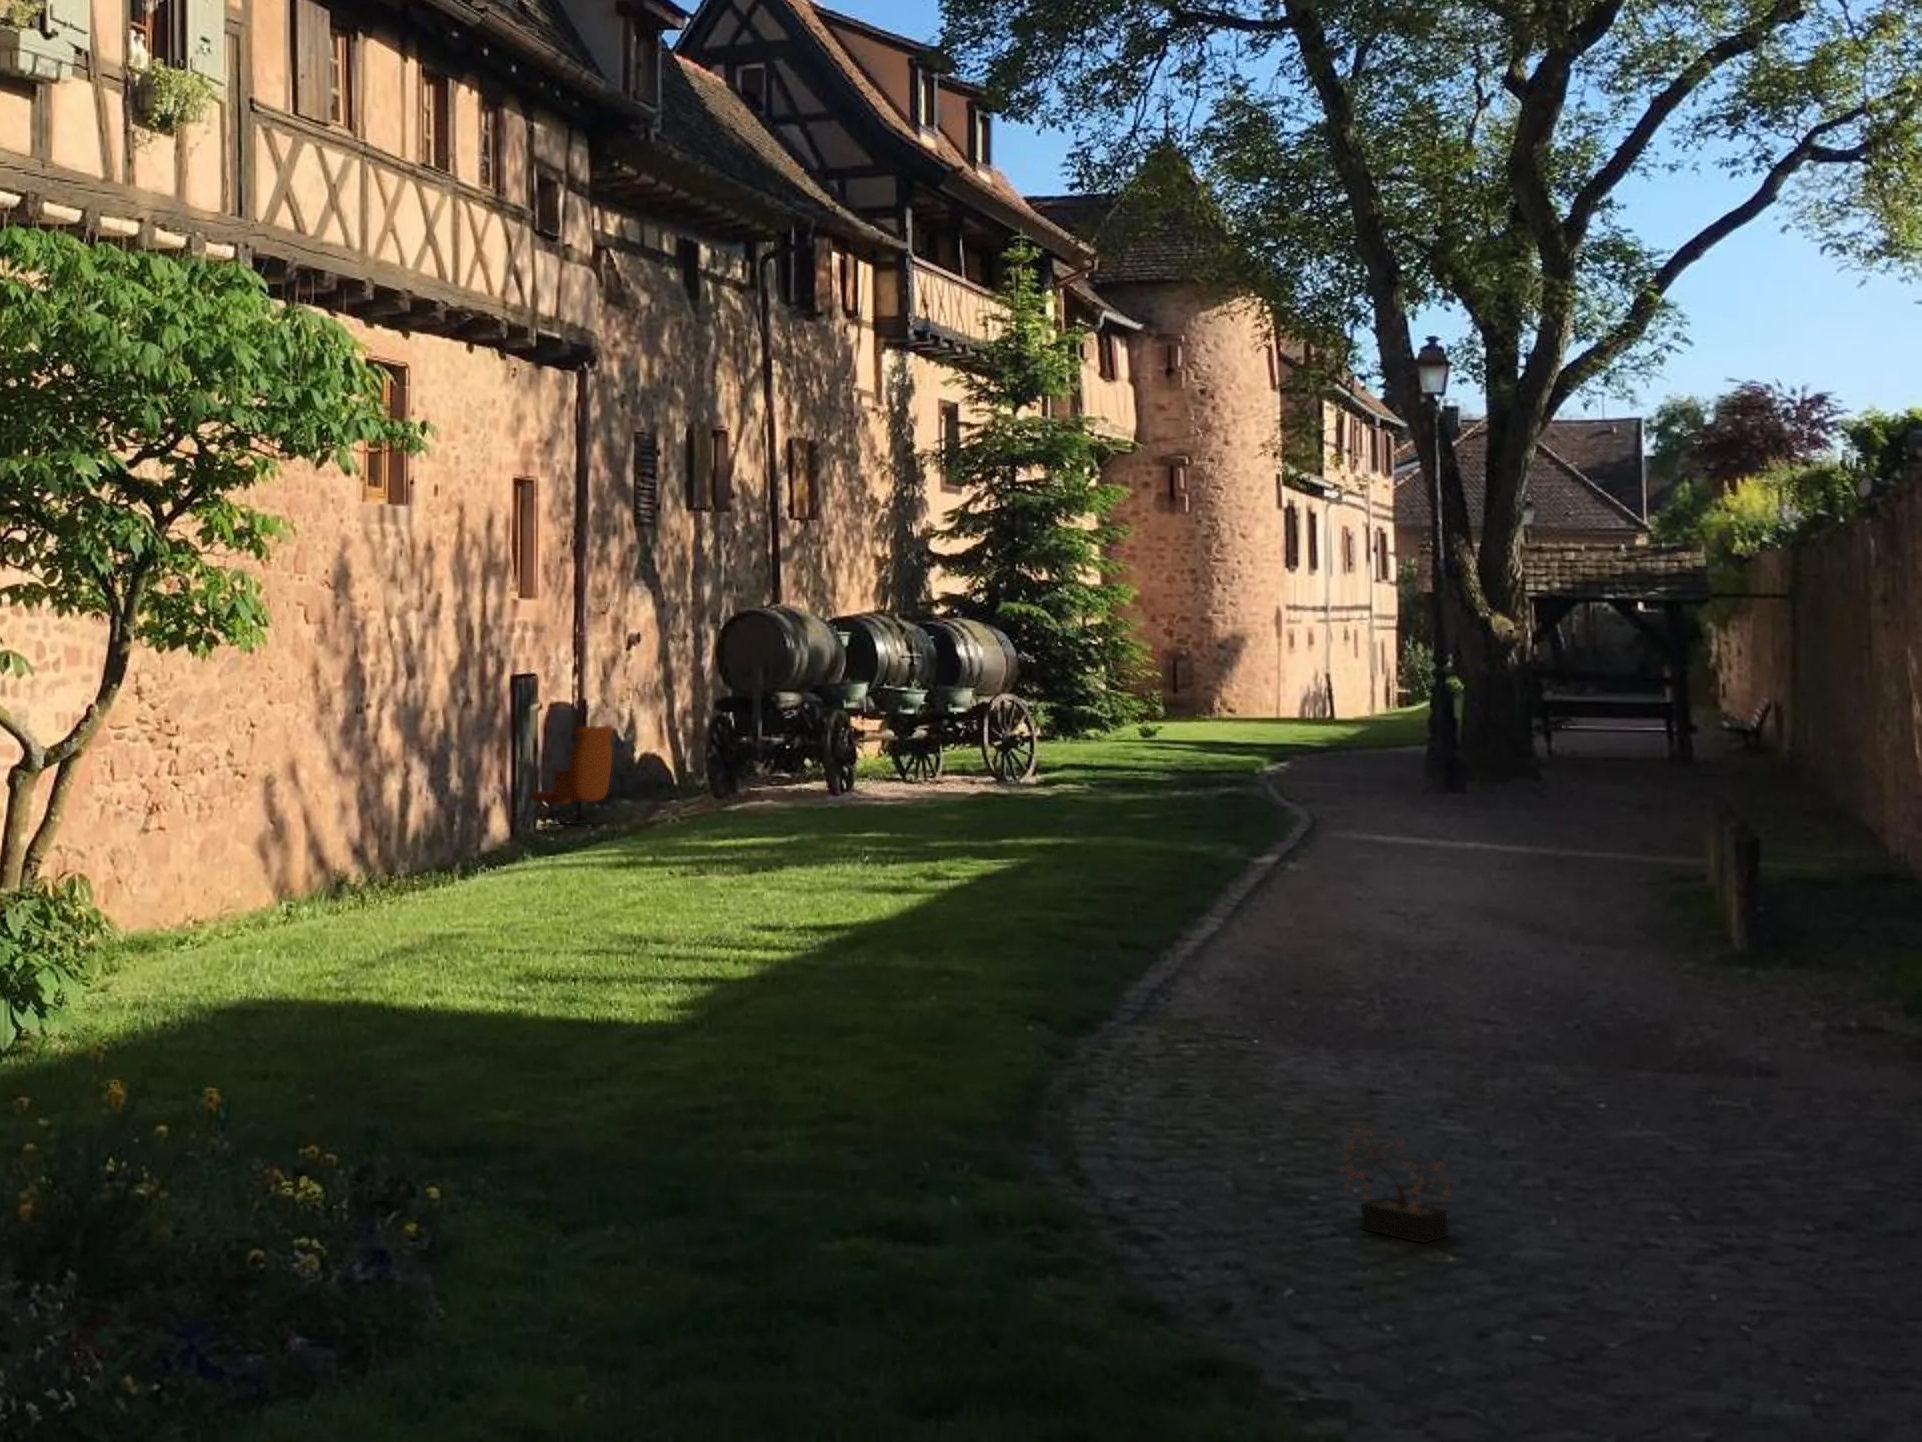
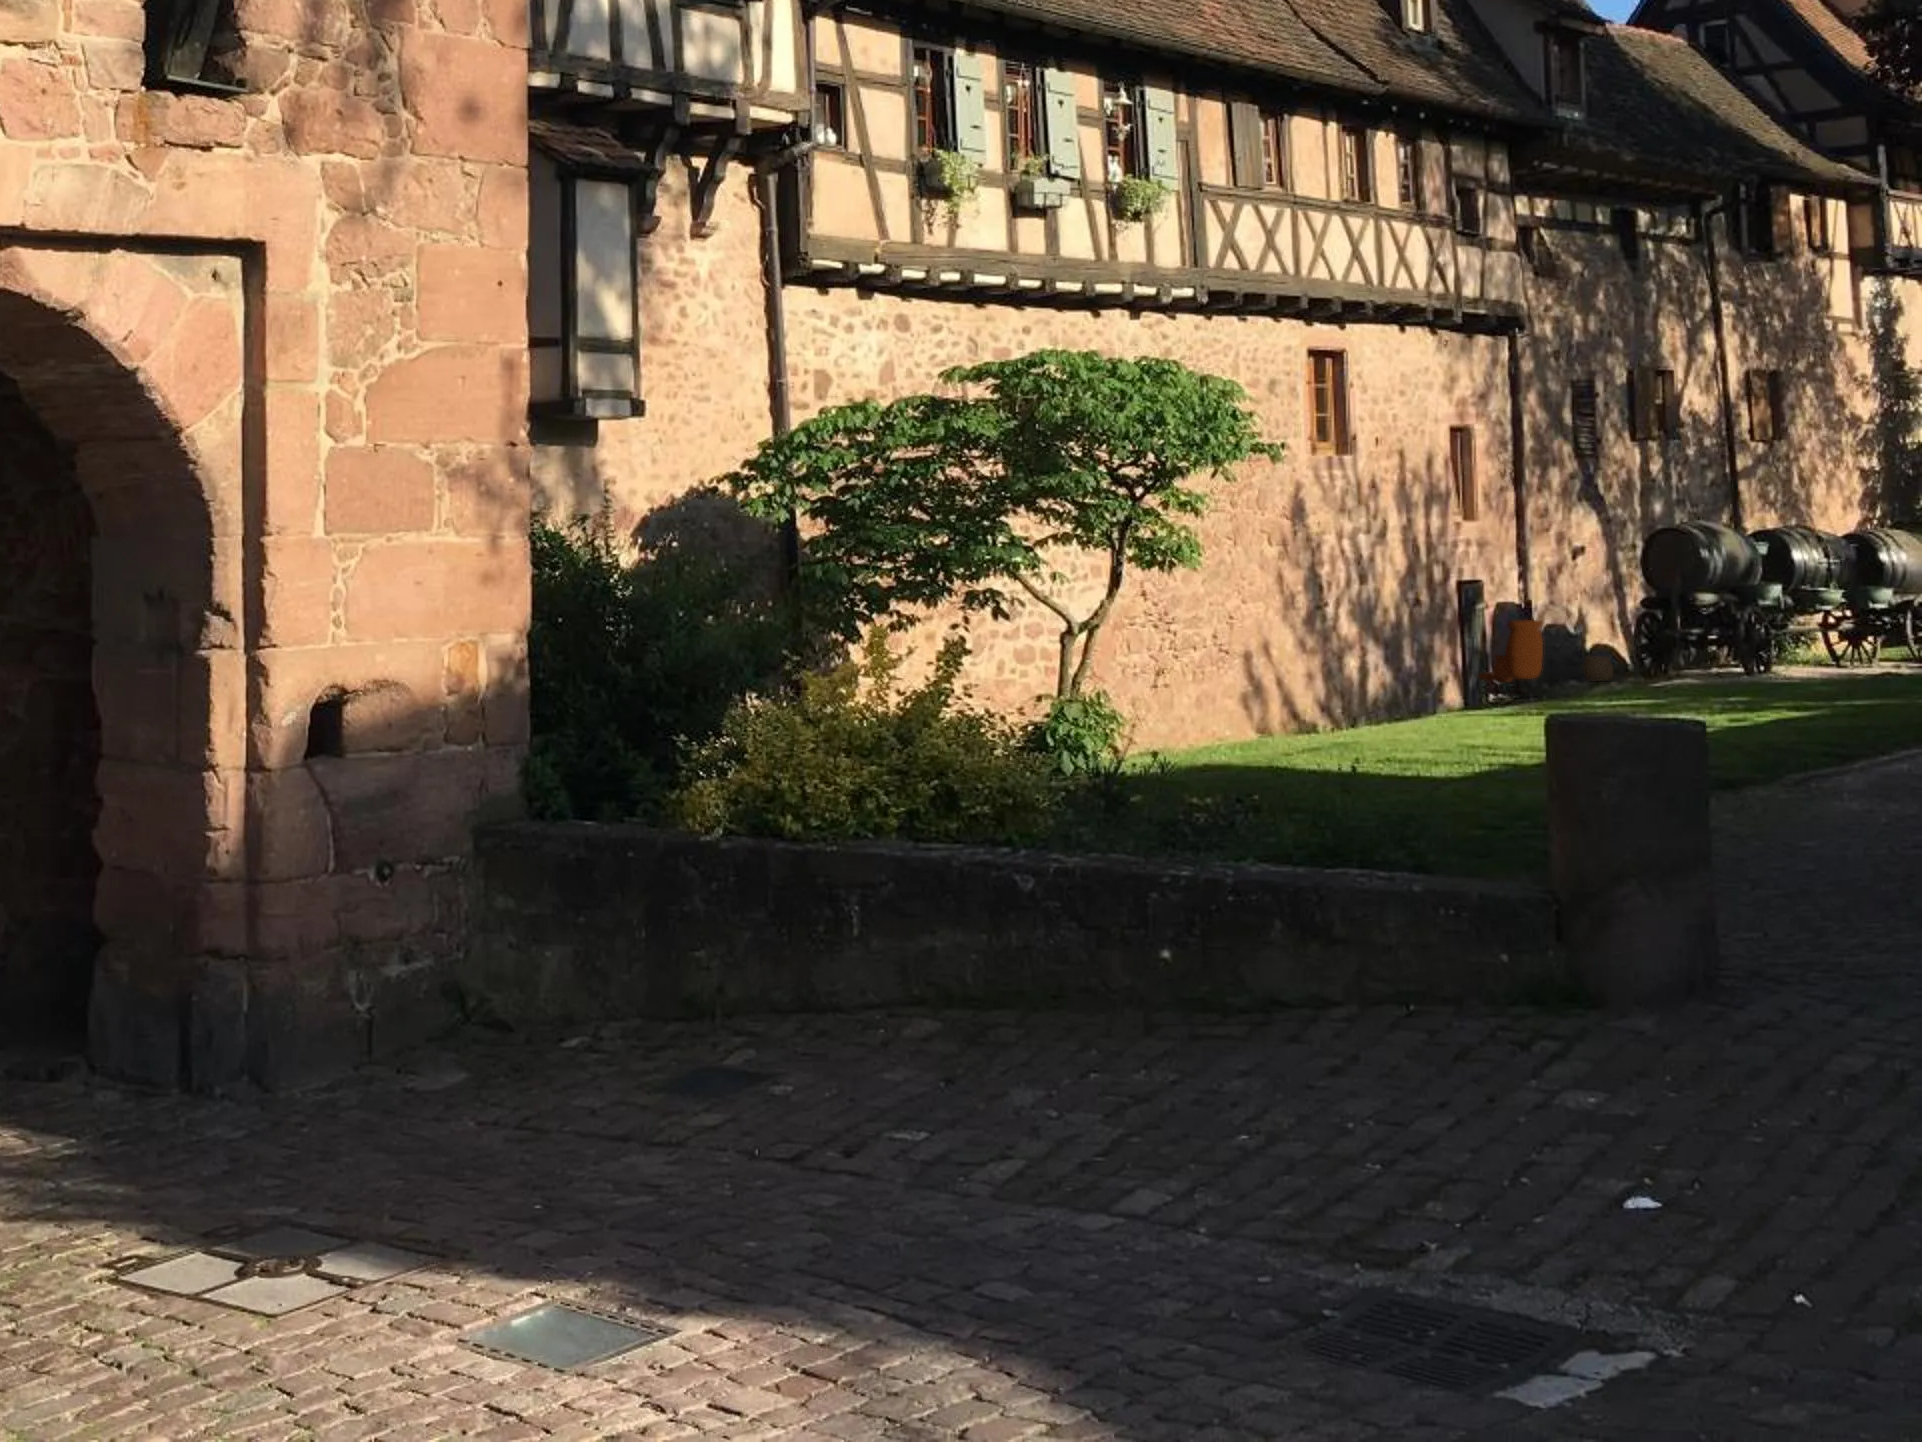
woven basket: none [632,767,666,798] -> present [1583,656,1613,681]
decorative plant: present [1341,1128,1457,1243] -> none [1789,806,1858,862]

